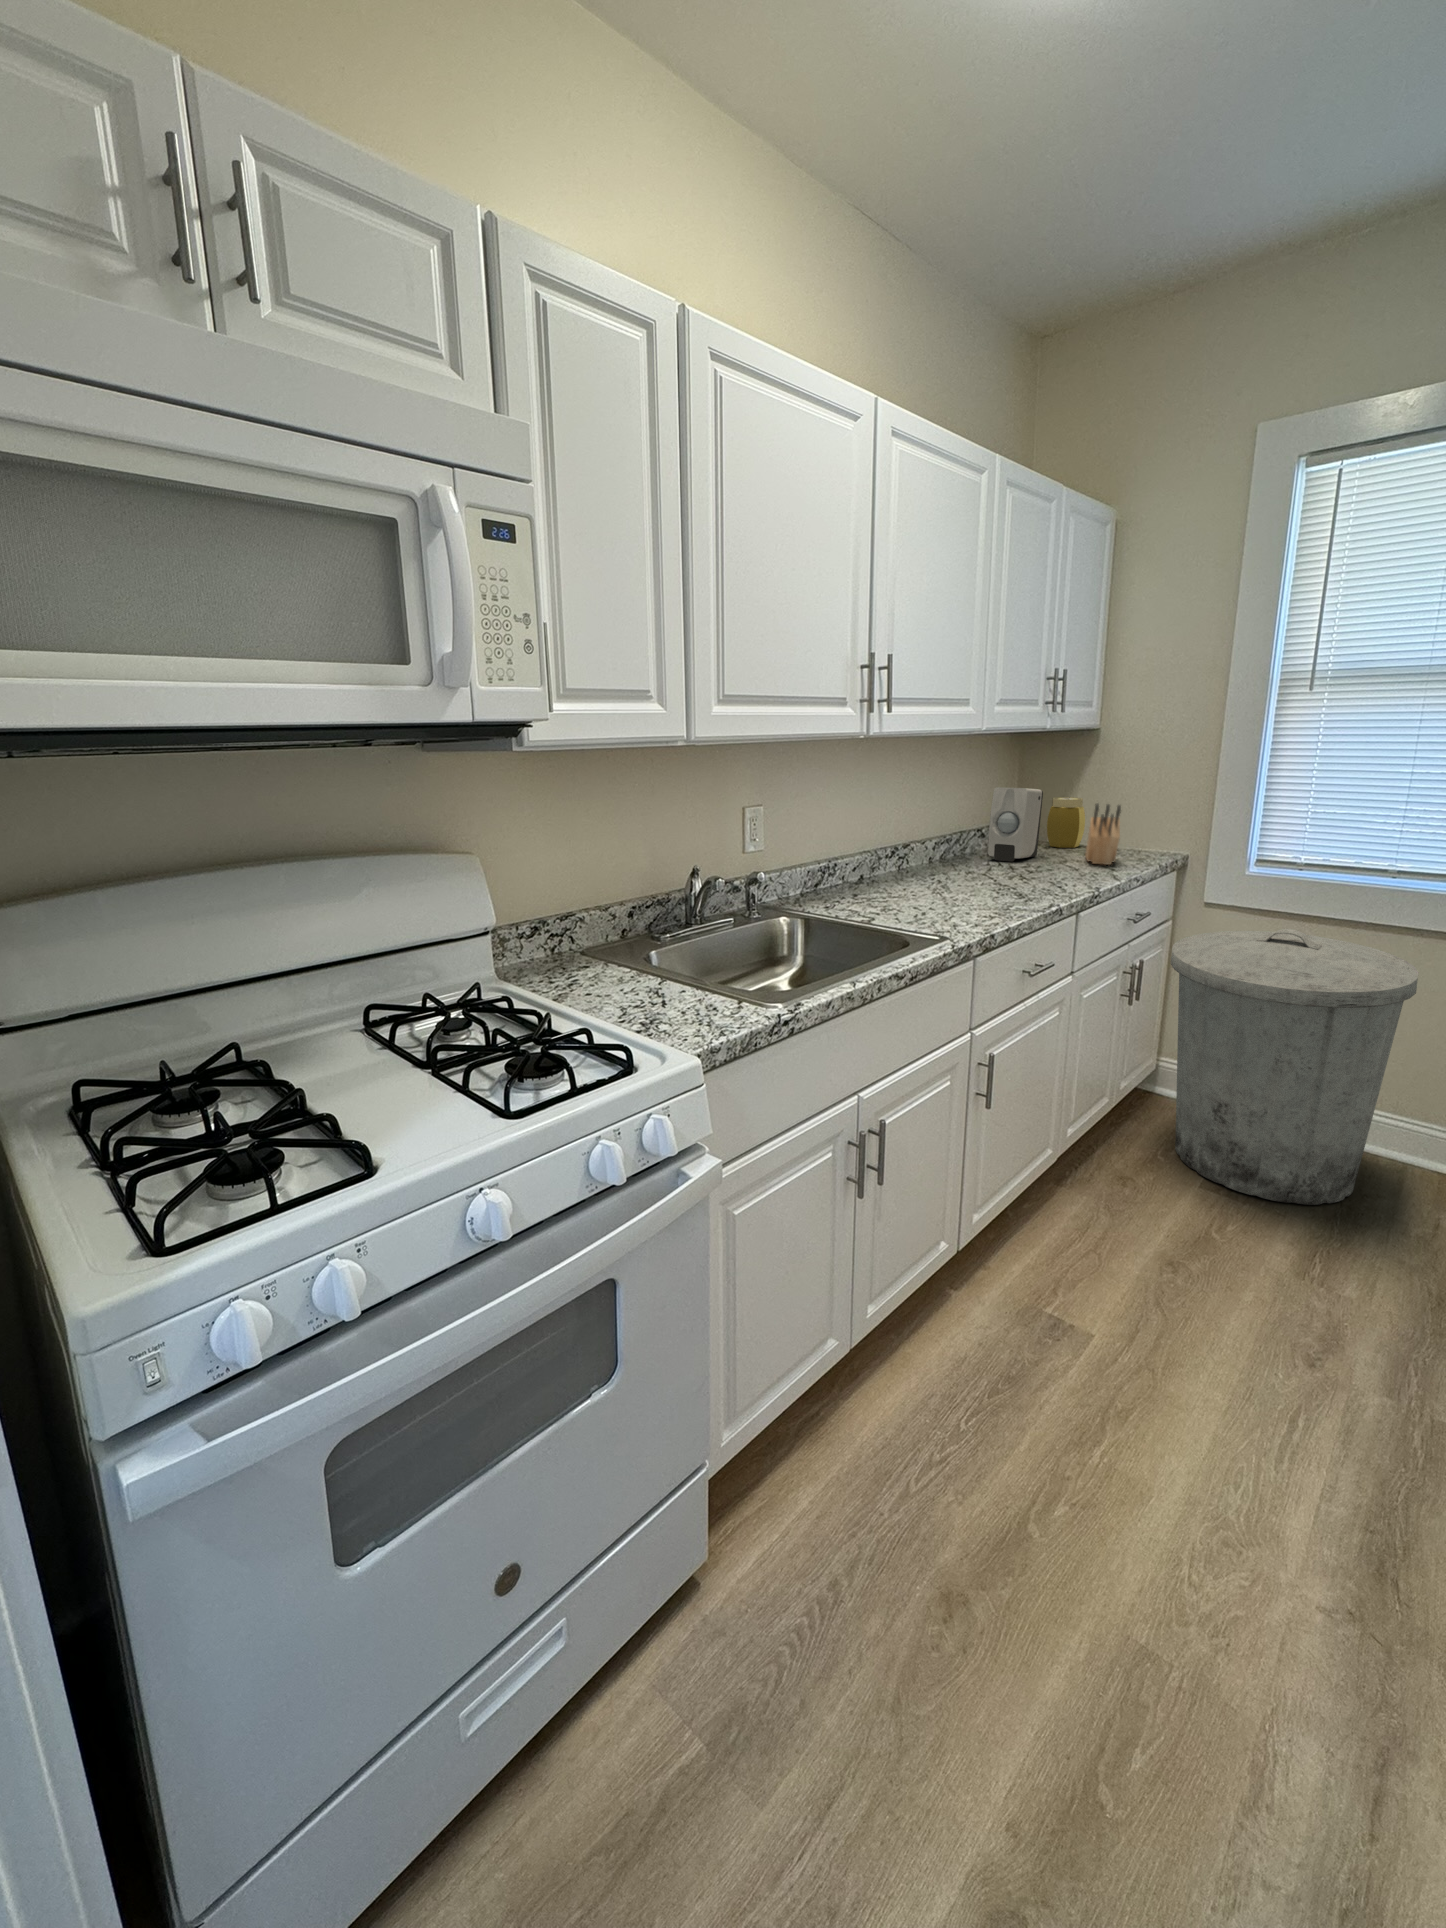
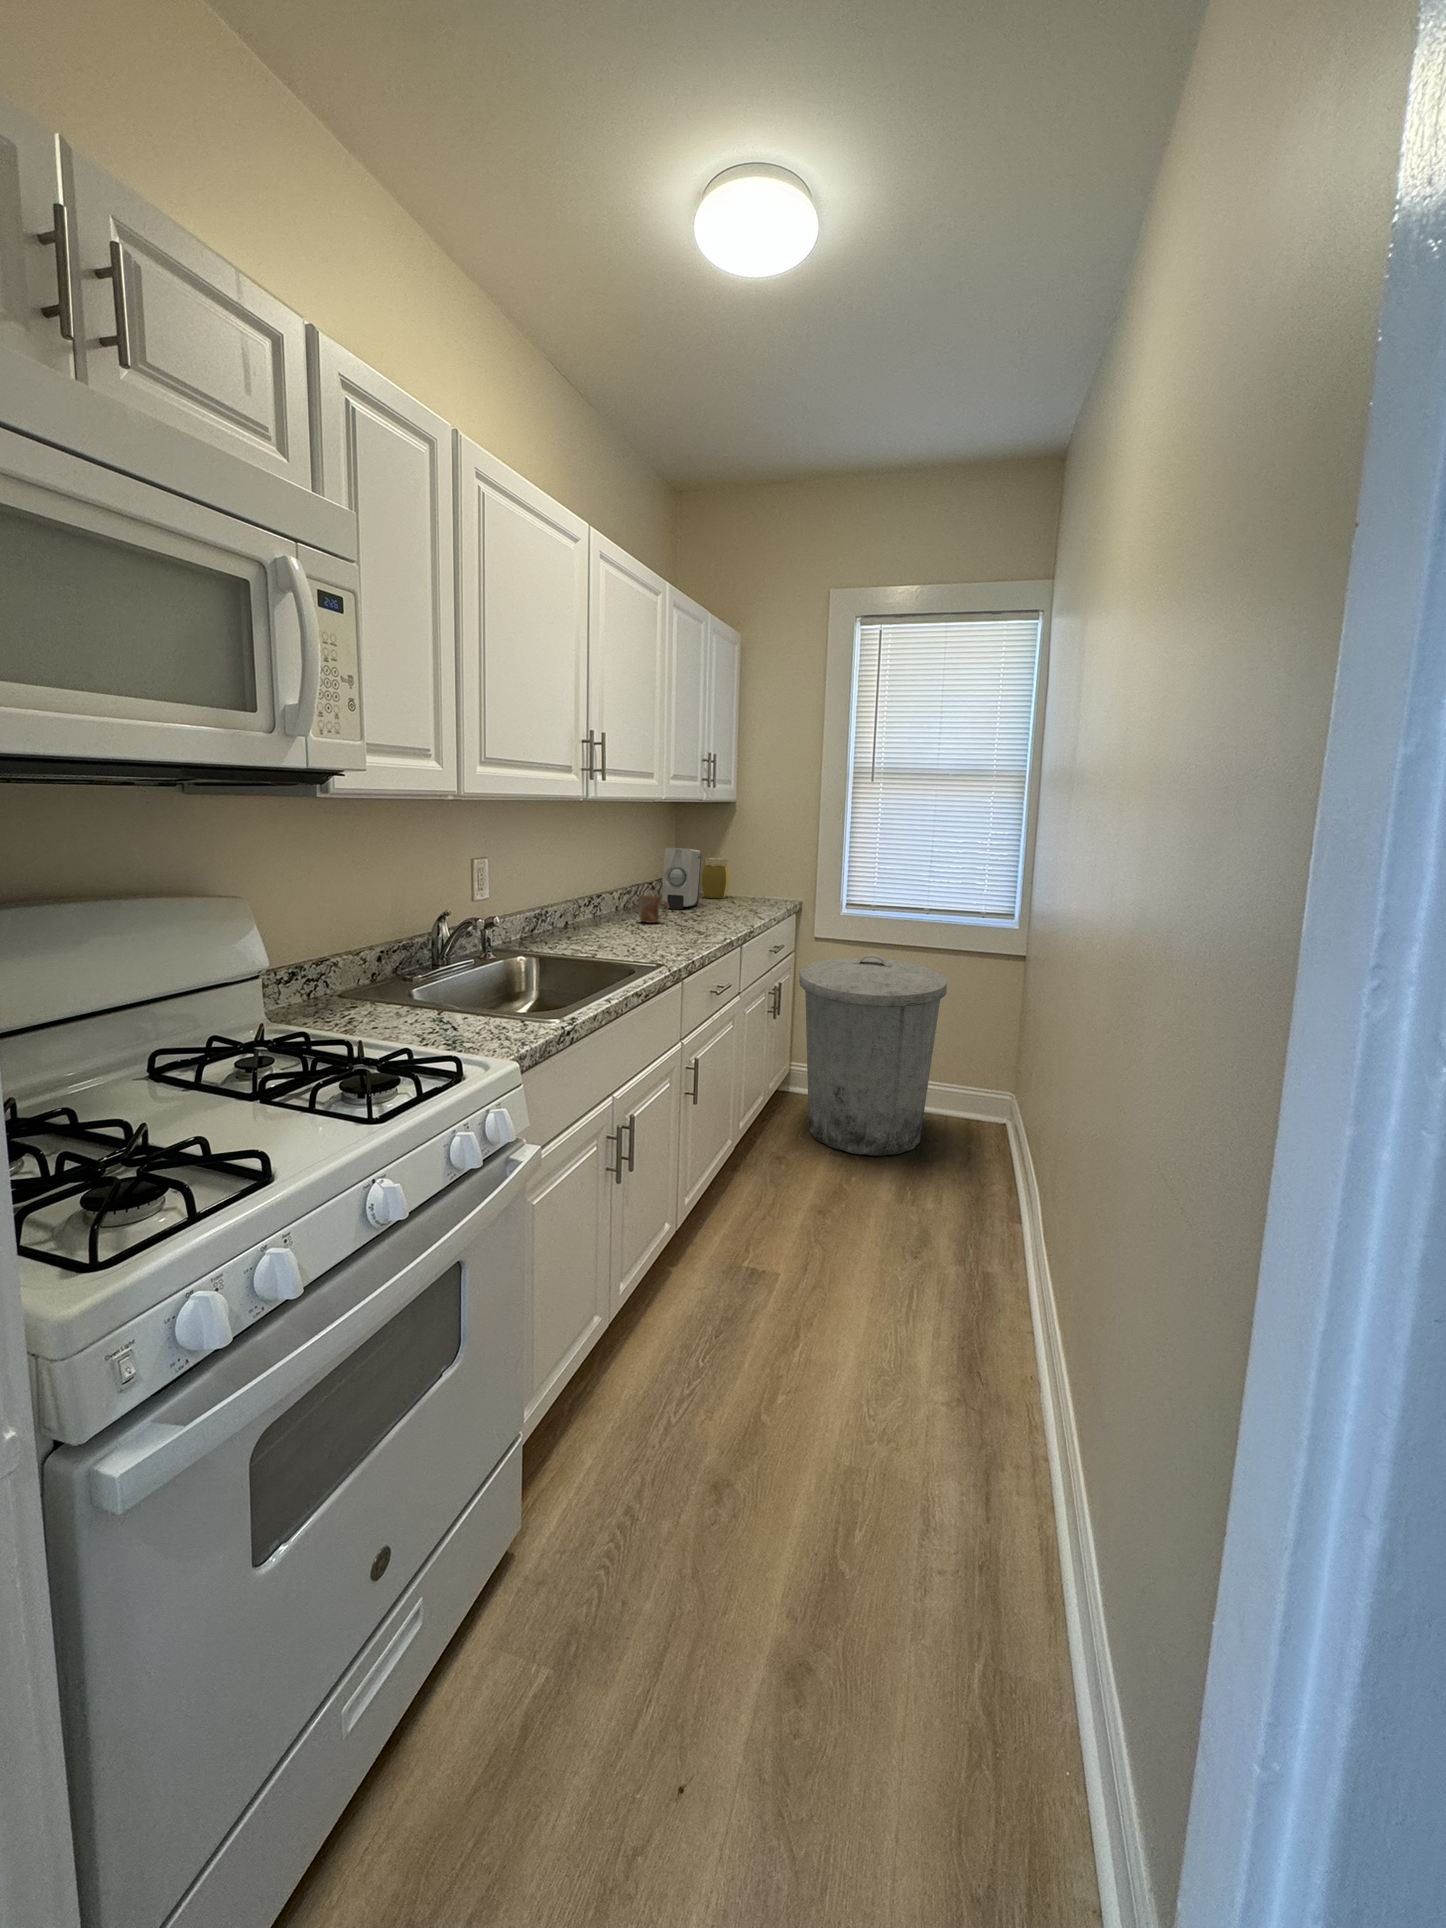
knife block: present [1085,804,1121,865] -> none [734,861,761,910]
mug: none [949,846,986,879] -> present [638,896,668,923]

